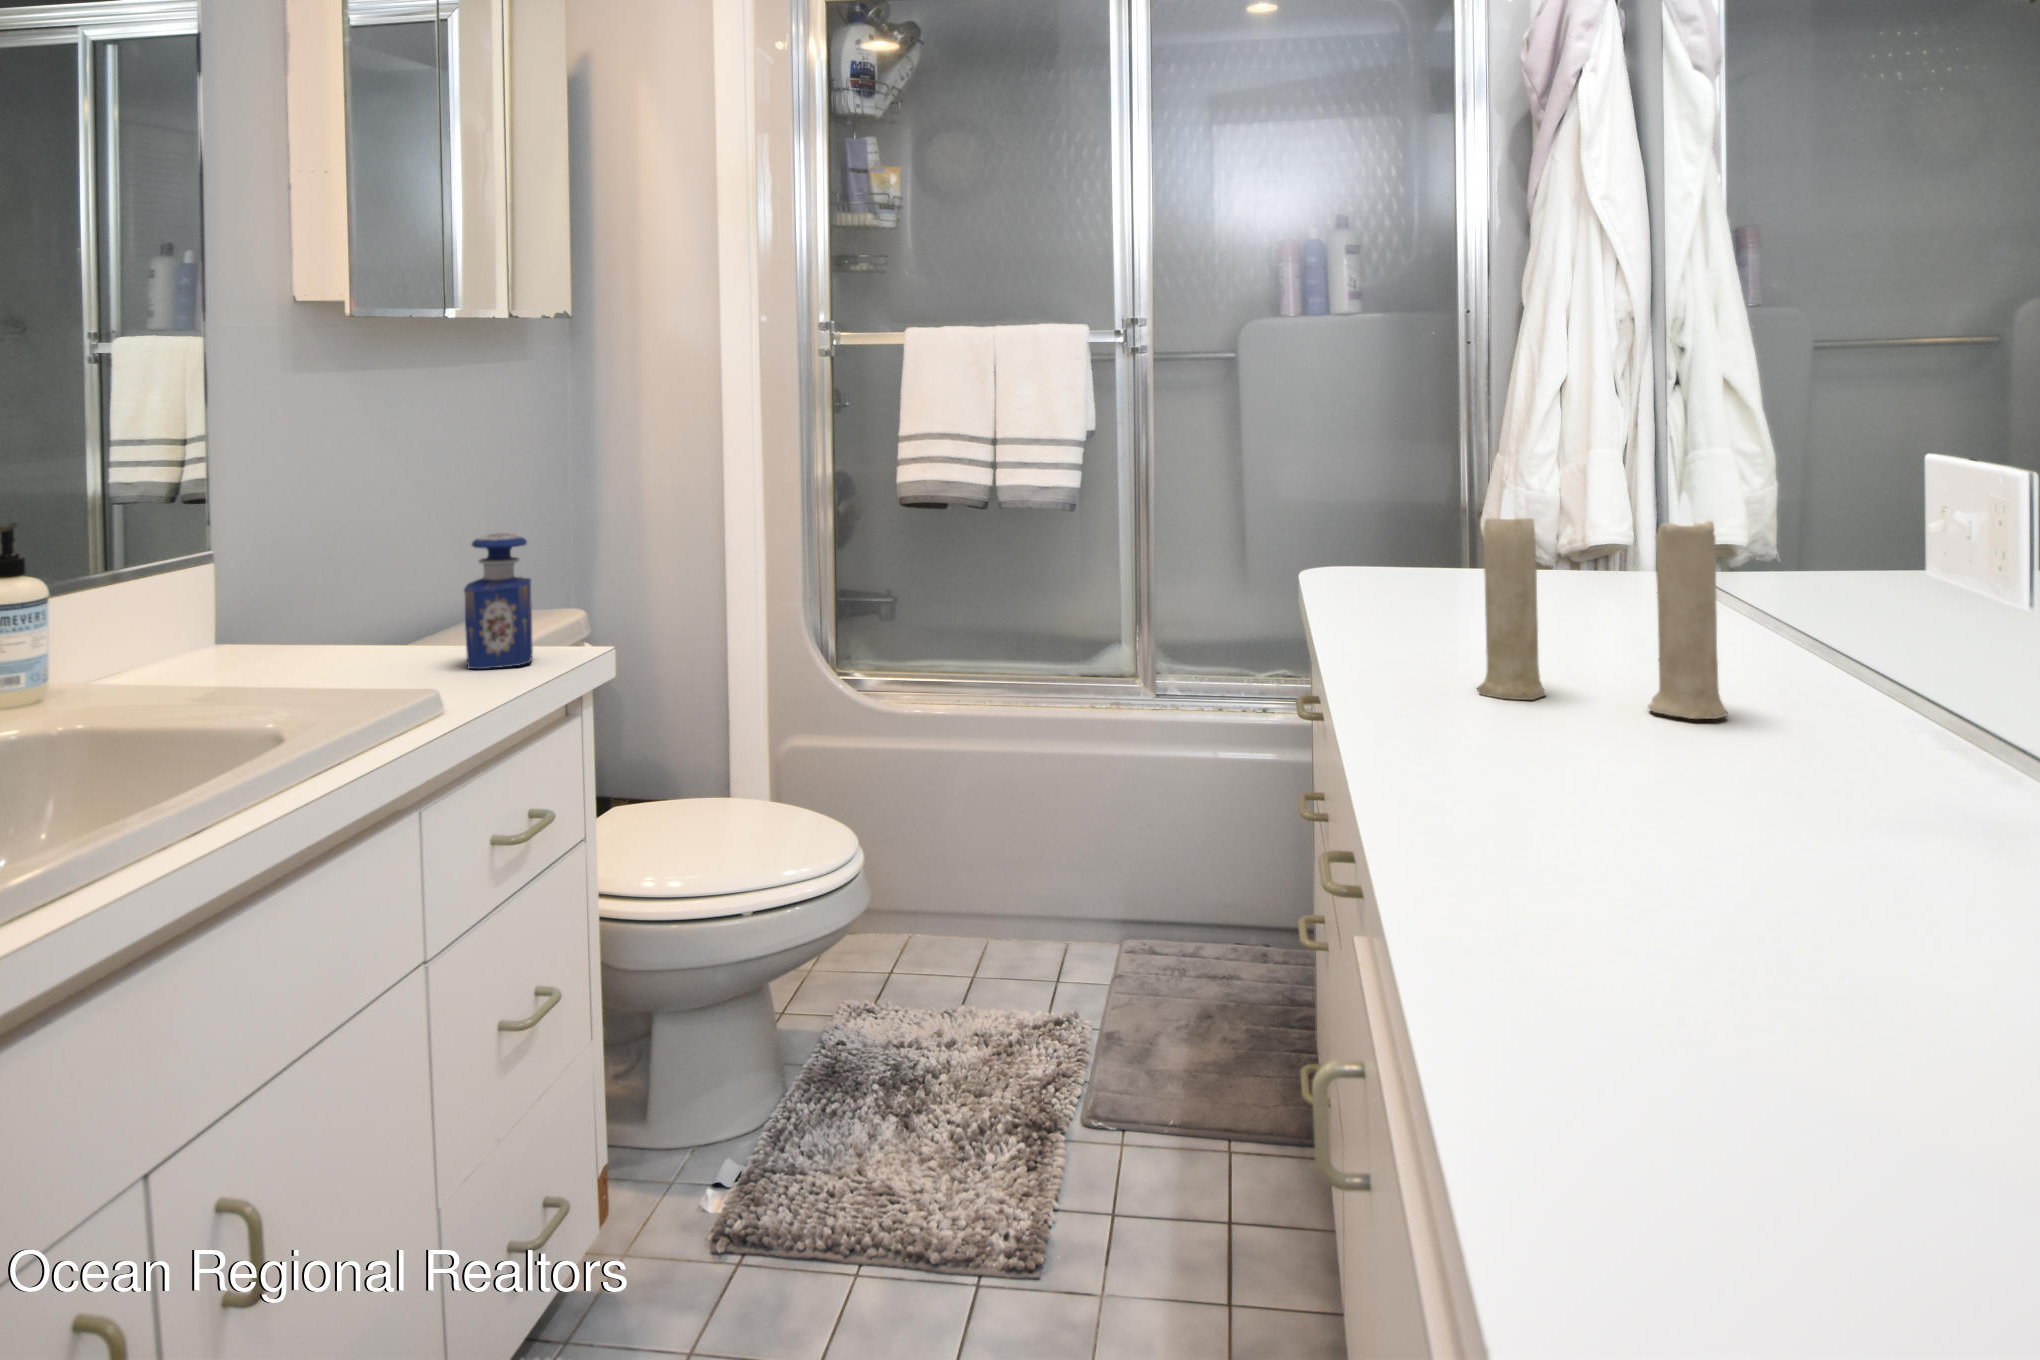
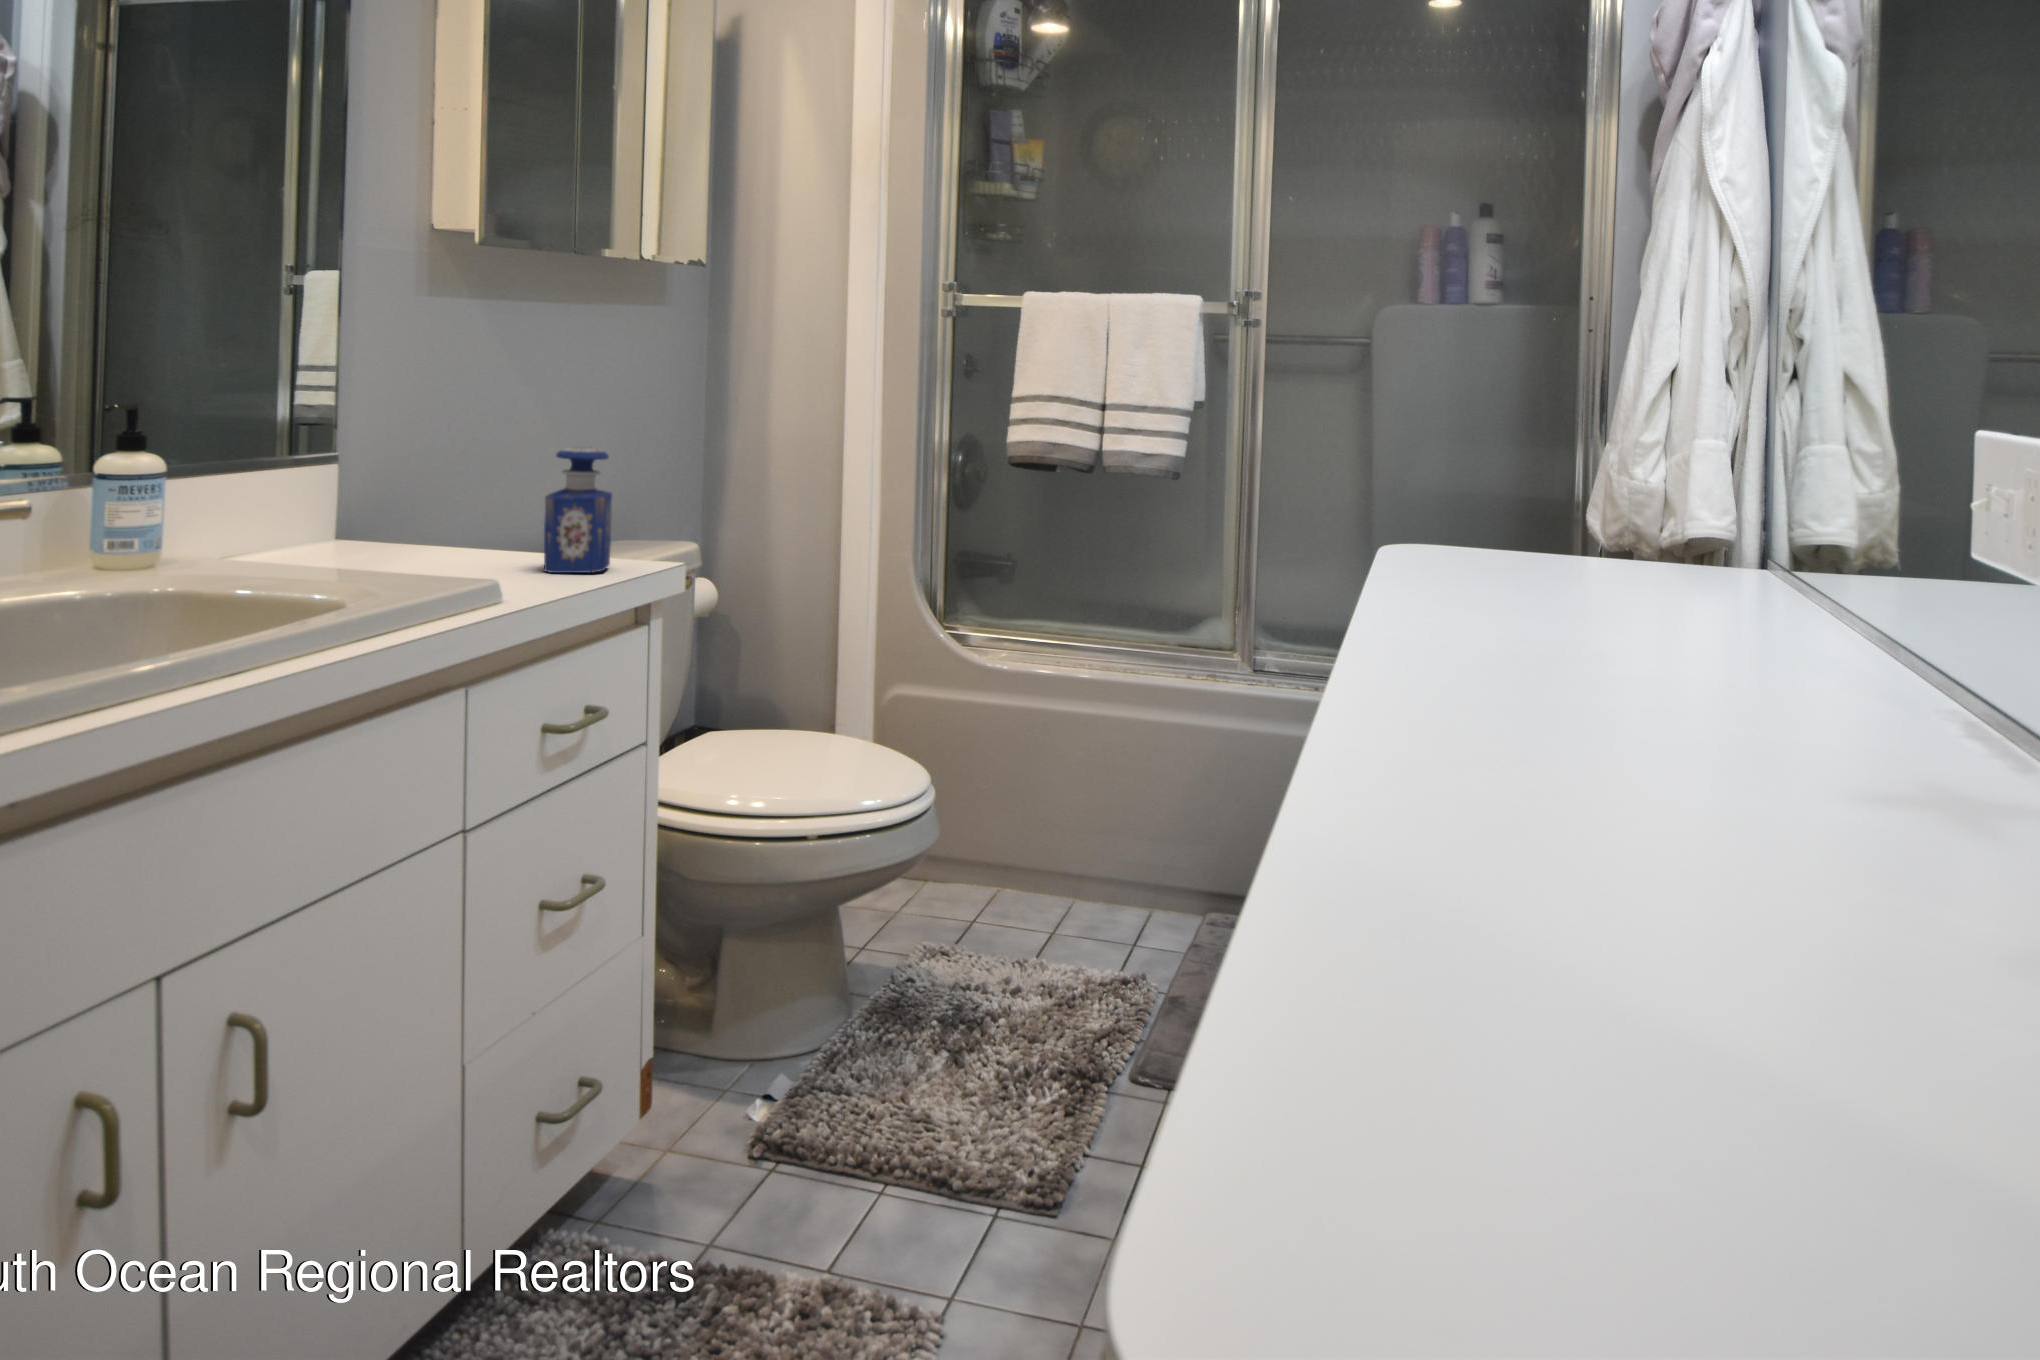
candle: present [1477,488,1728,719] -> none [1485,433,1739,687]

